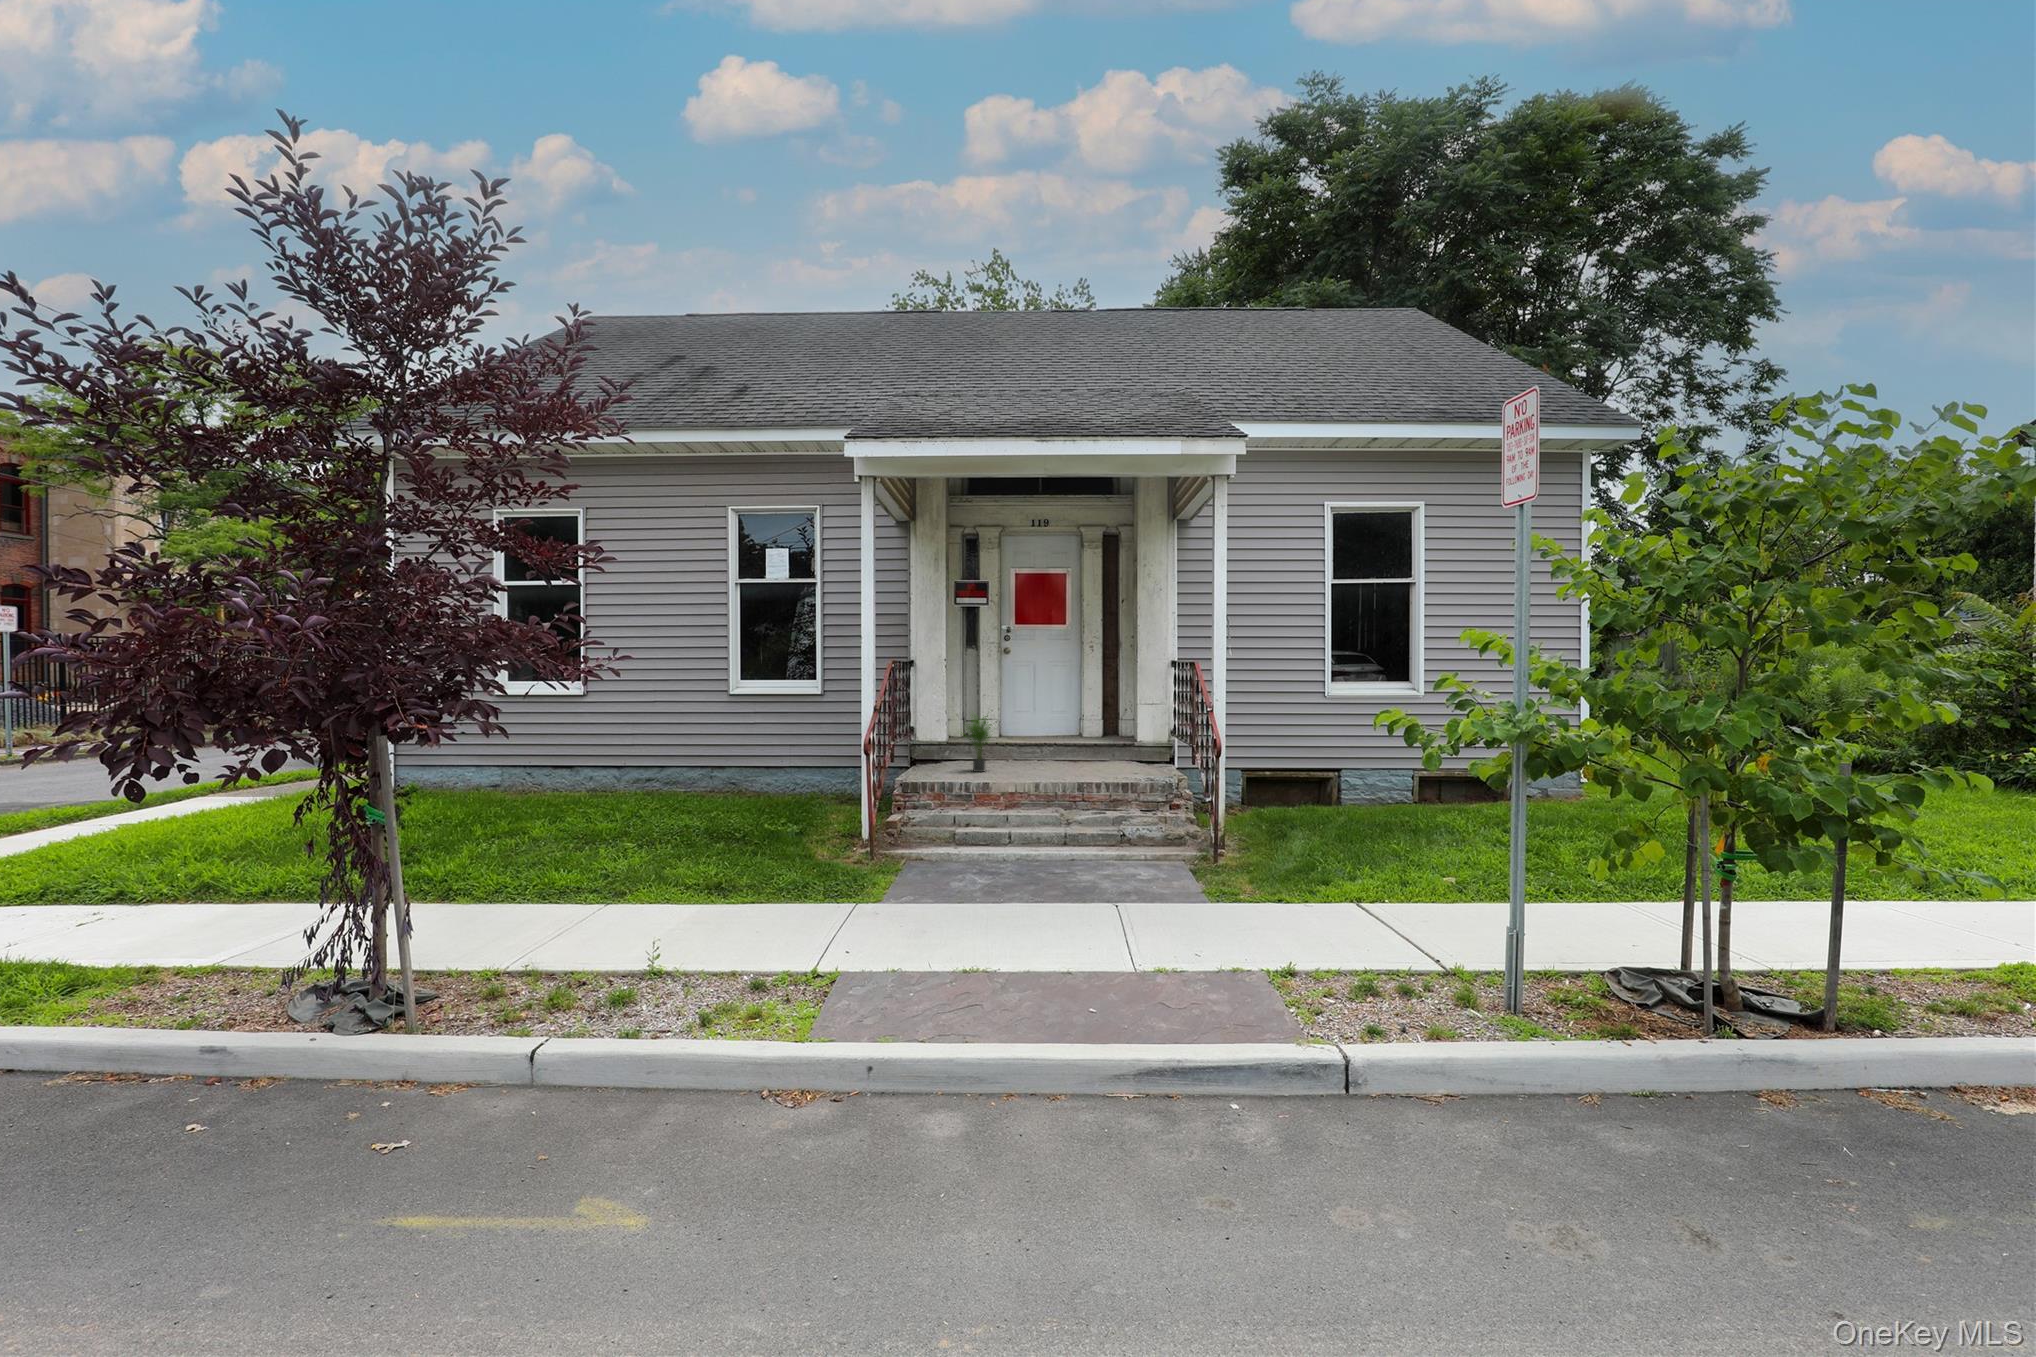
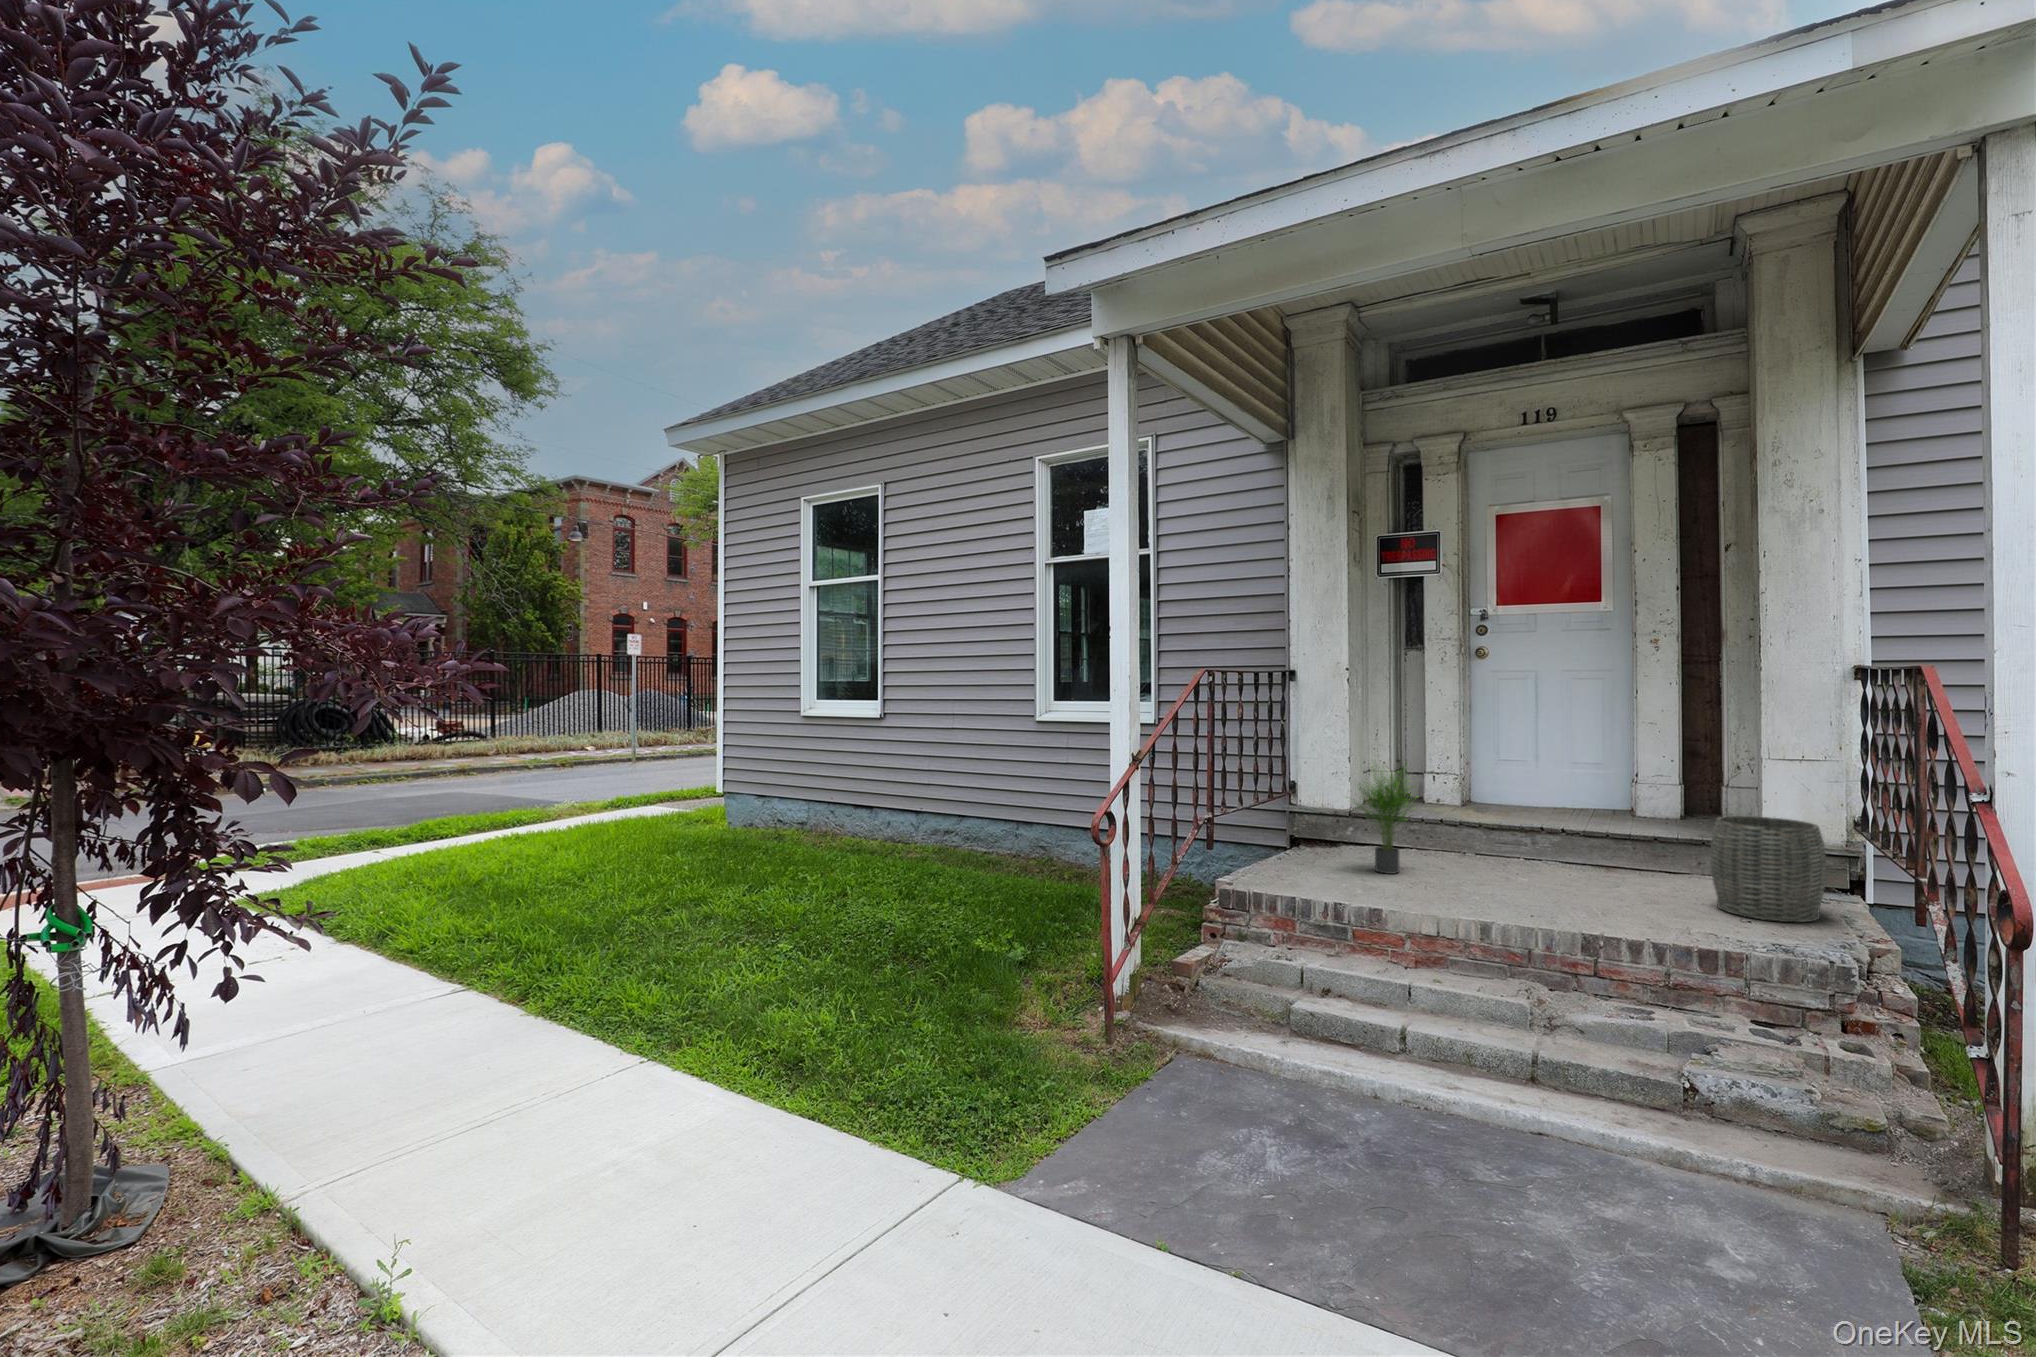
woven basket: none [1122,730,1162,773] -> present [1711,816,1826,922]

